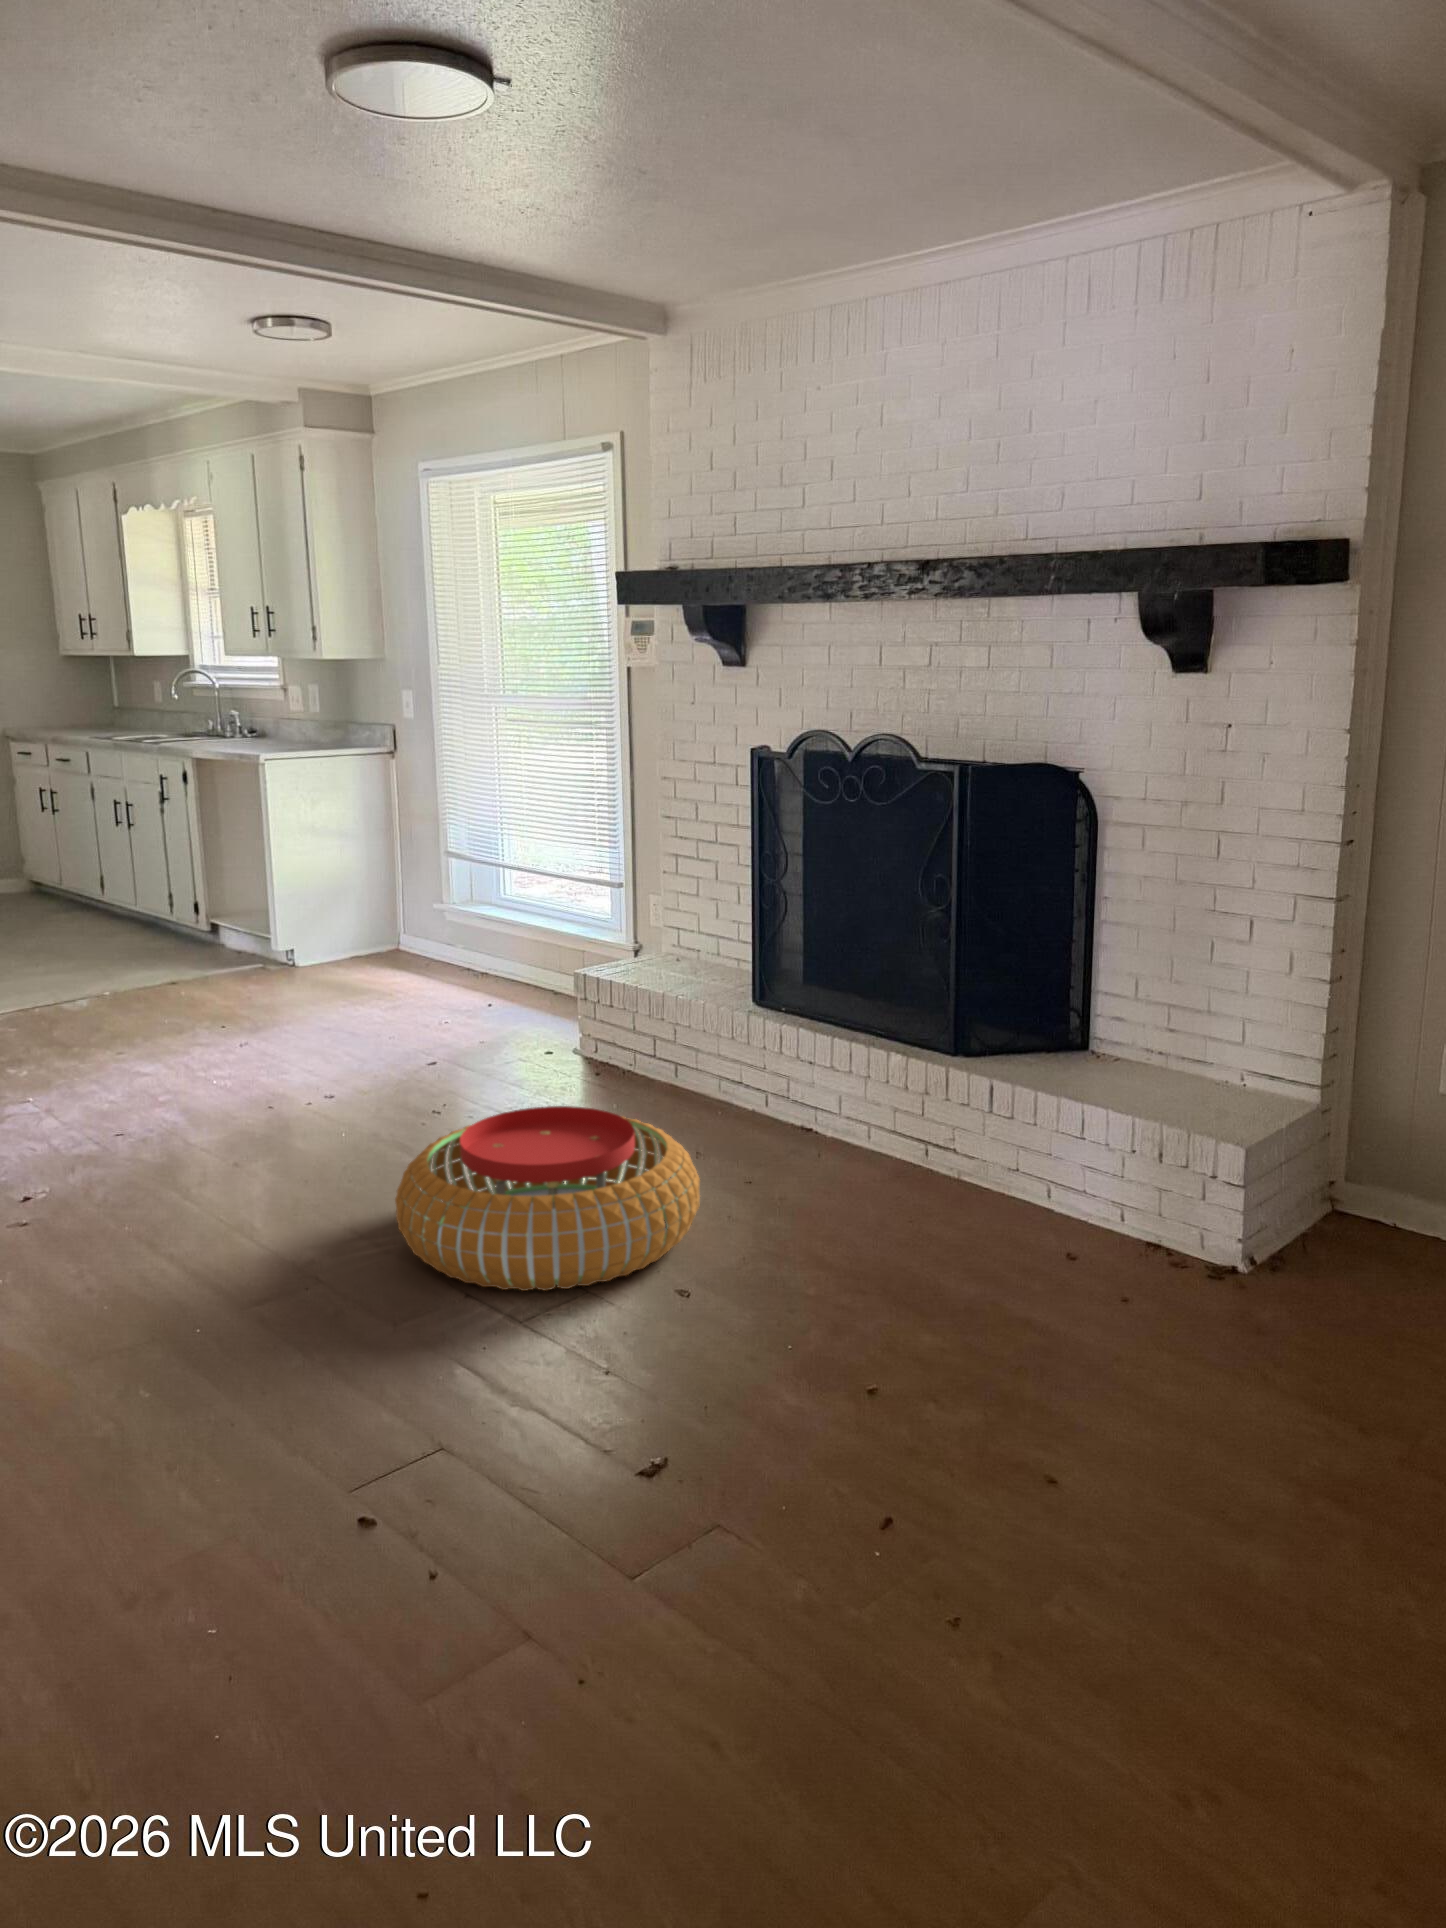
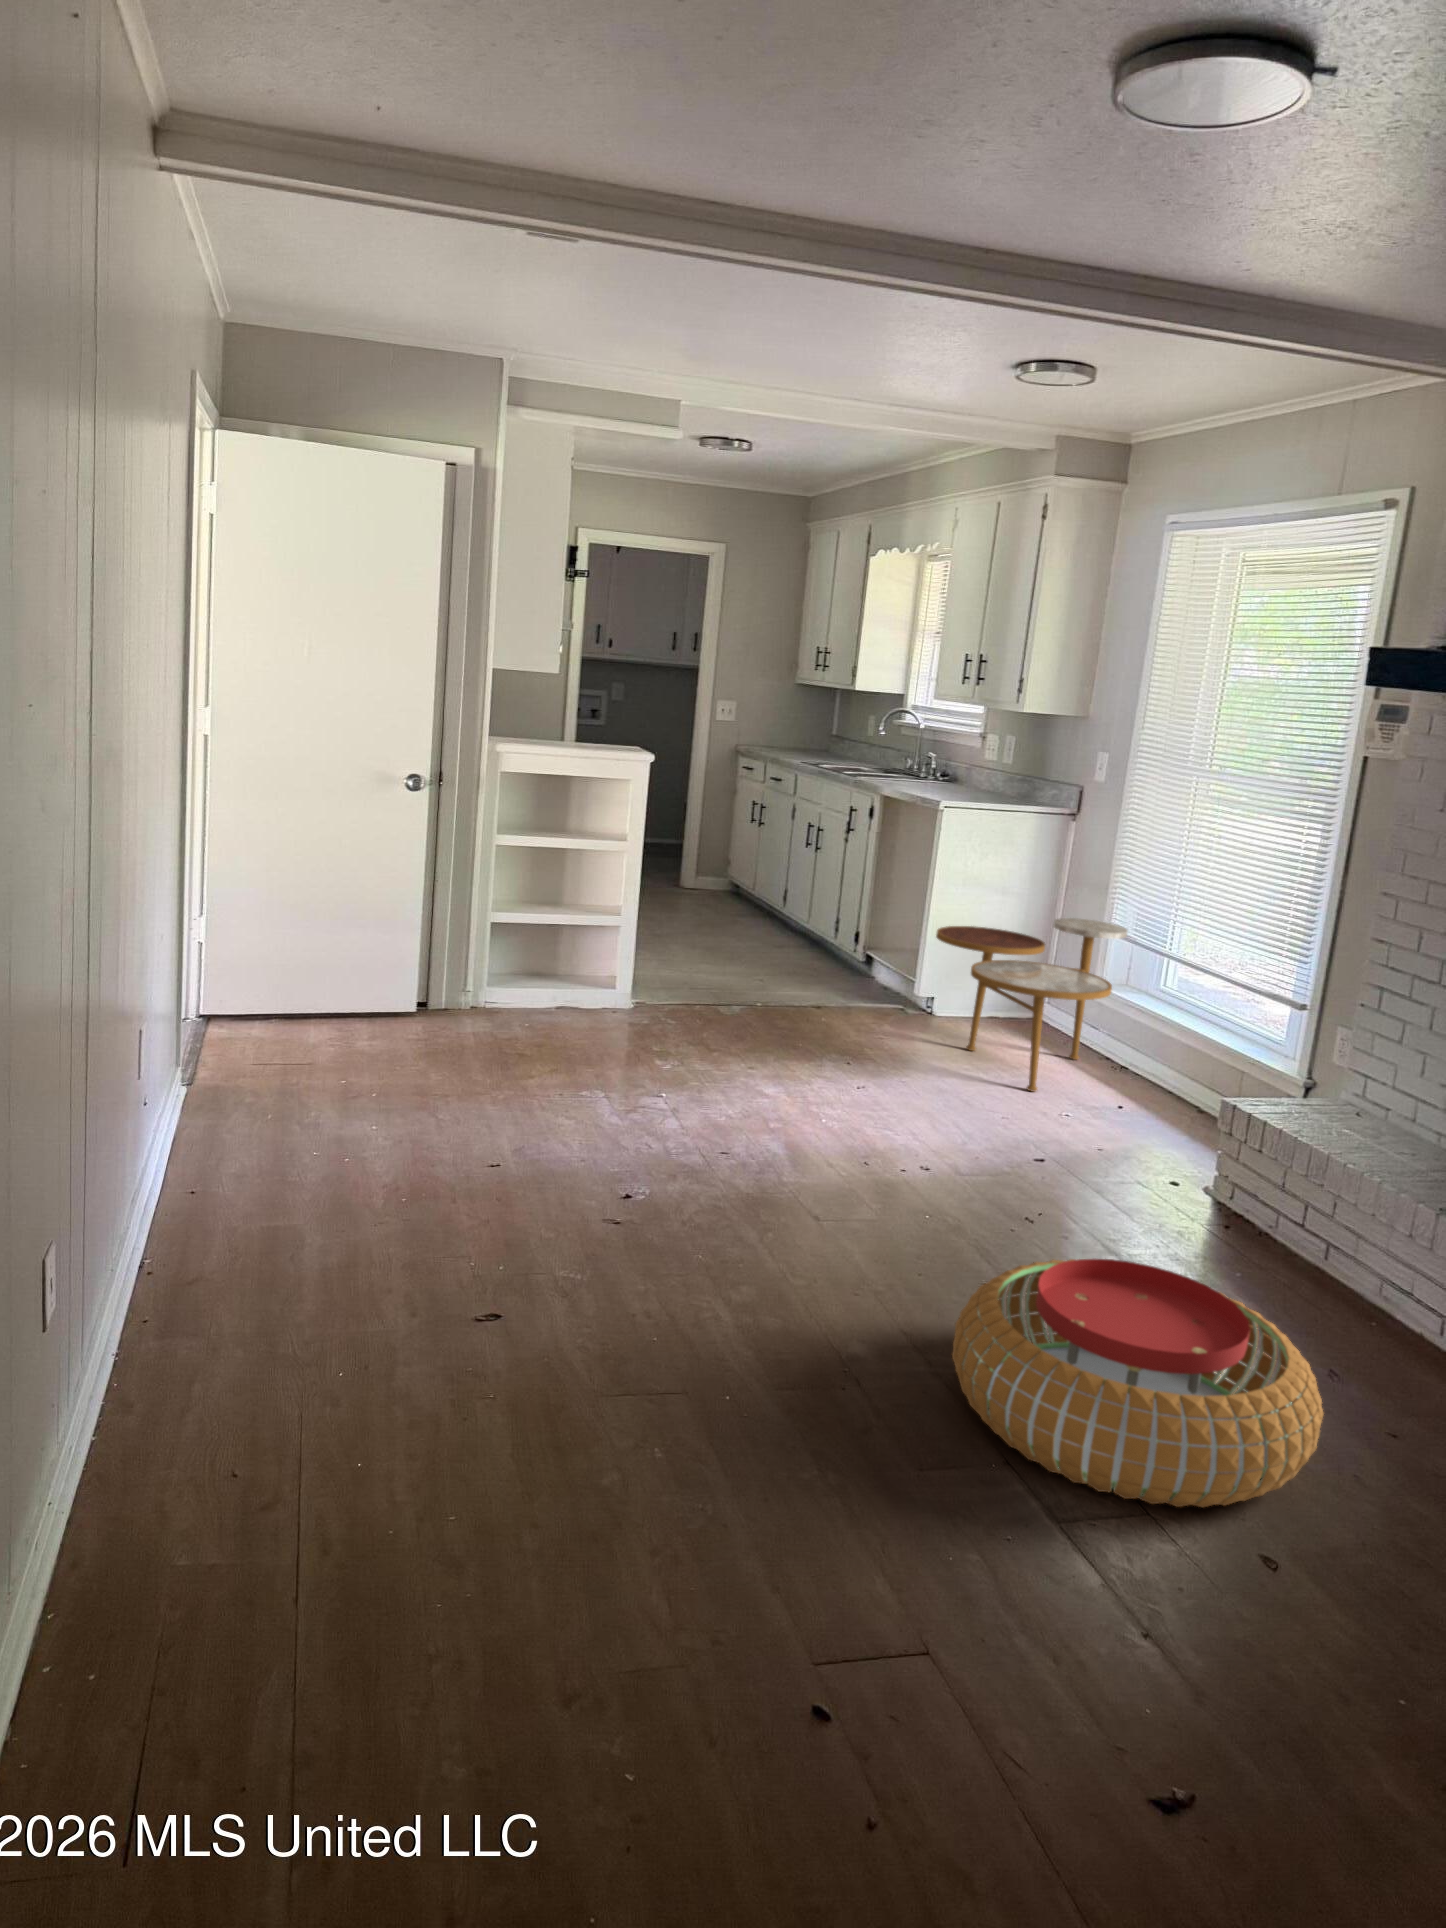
side table: none [282,846,462,1012] -> present [936,918,1127,1092]

